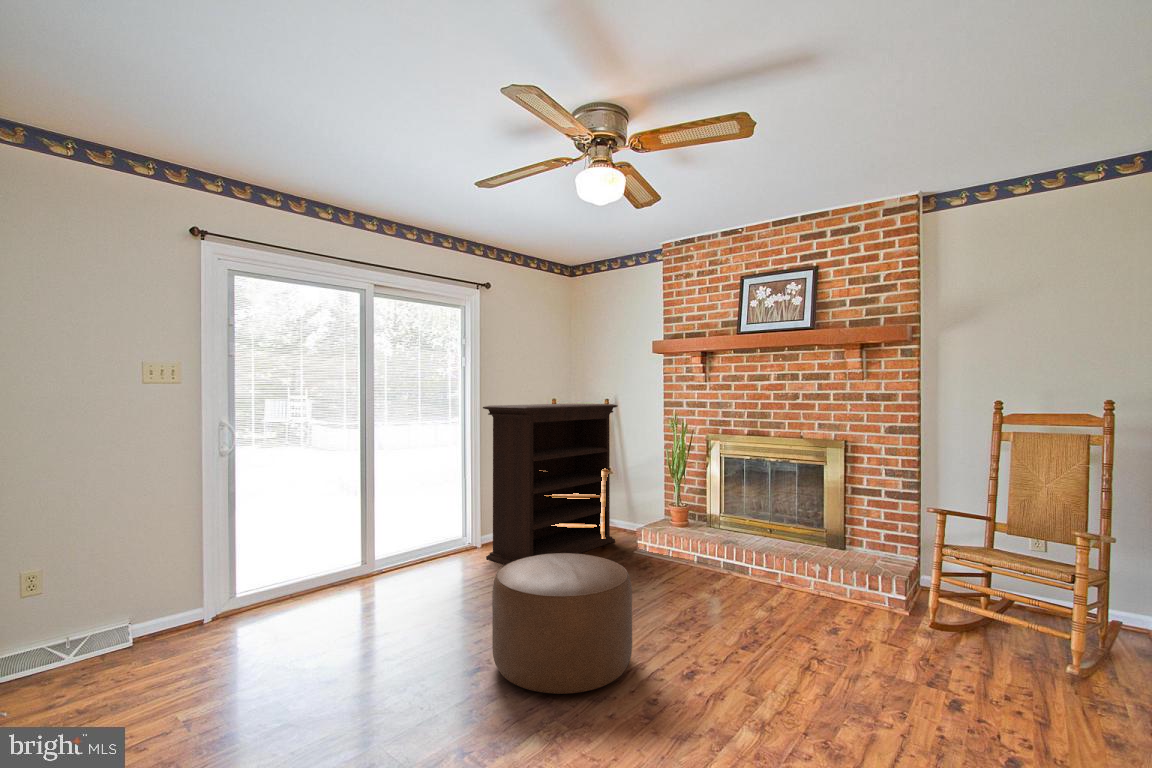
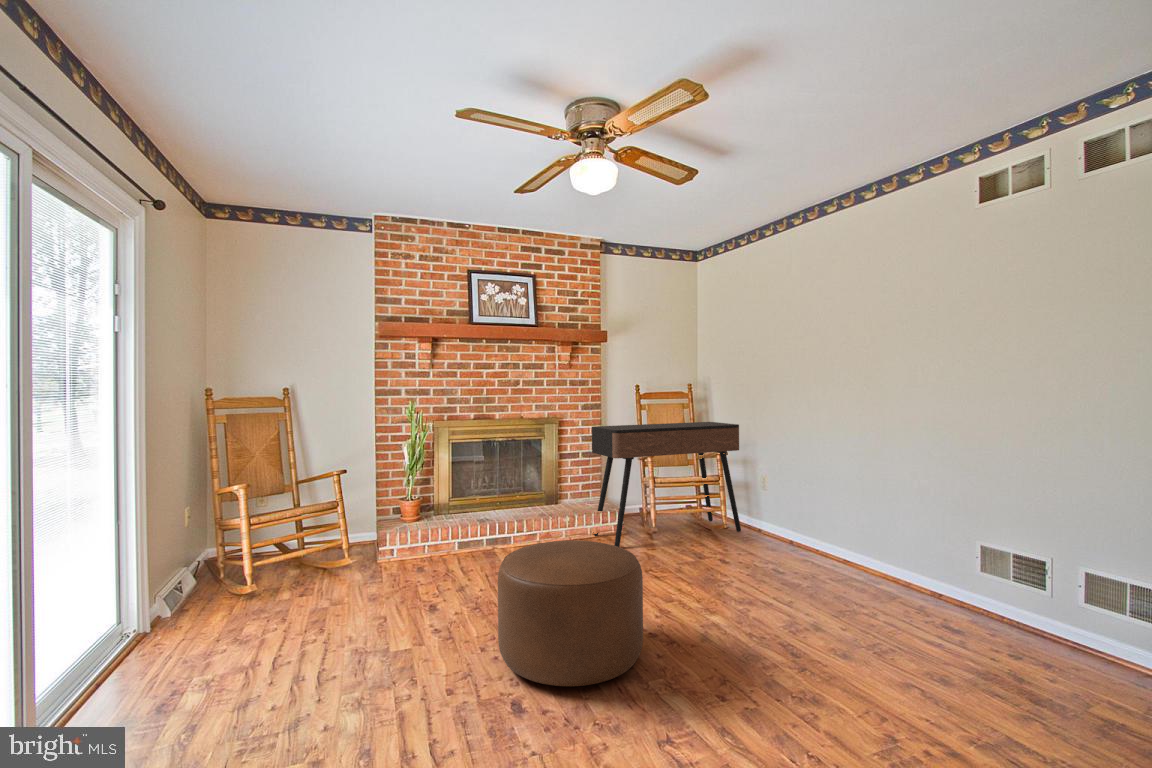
bookshelf: present [483,404,618,564] -> none [212,394,332,634]
console table: none [846,456,1146,693] -> present [592,422,741,547]

